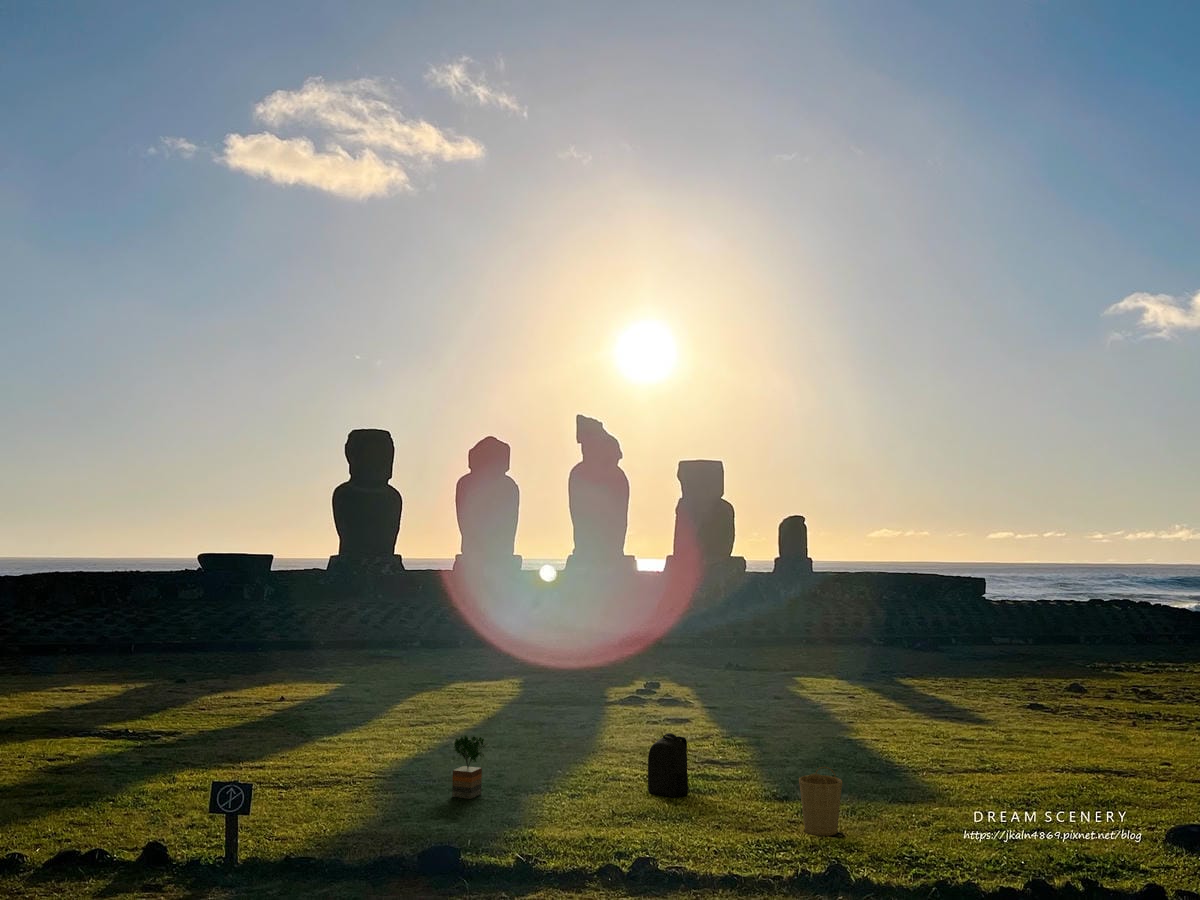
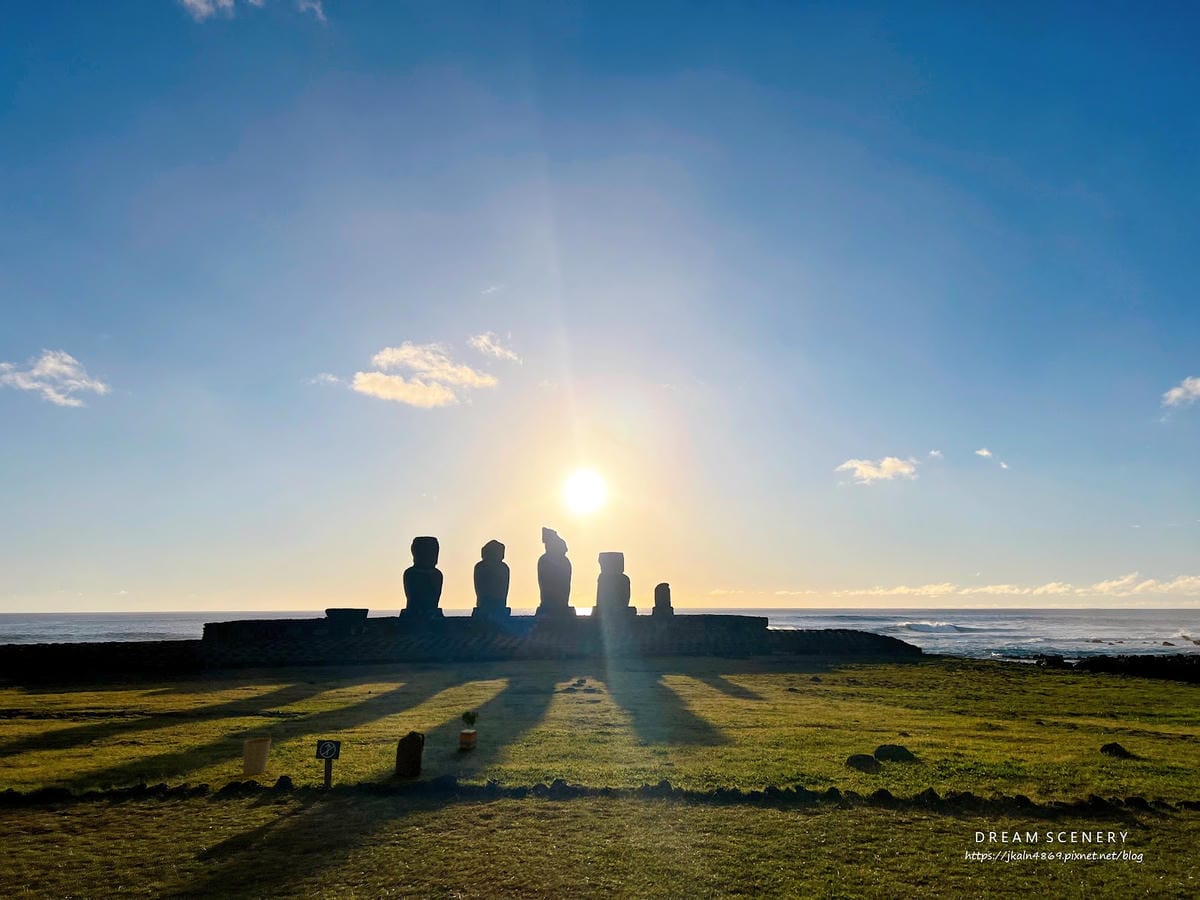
backpack: present [648,733,689,797] -> present [395,731,425,777]
basket: present [799,767,842,836] -> present [243,733,272,775]

